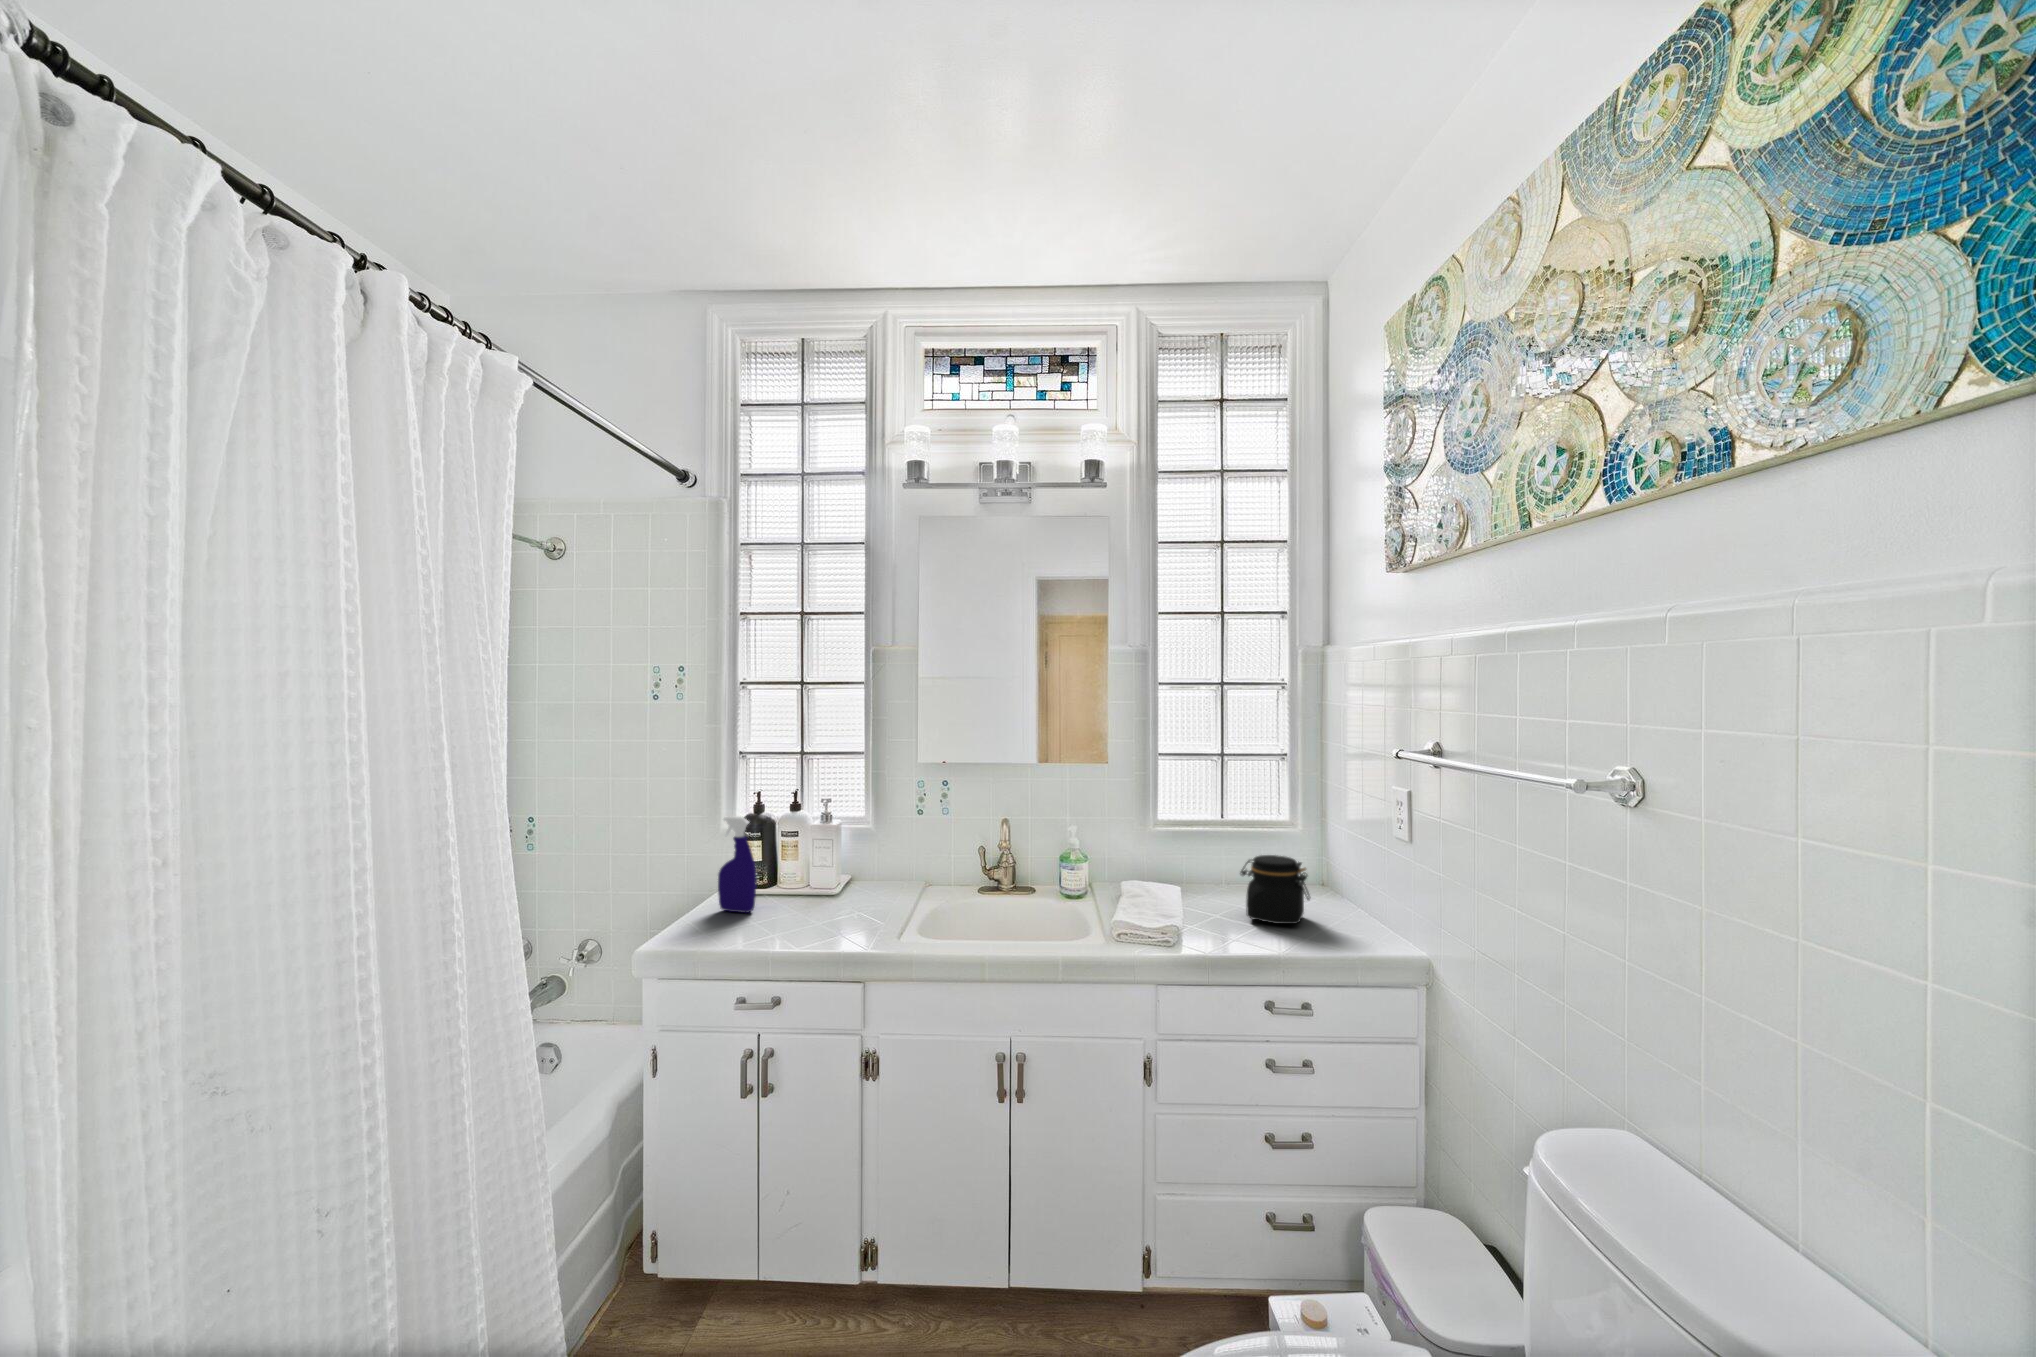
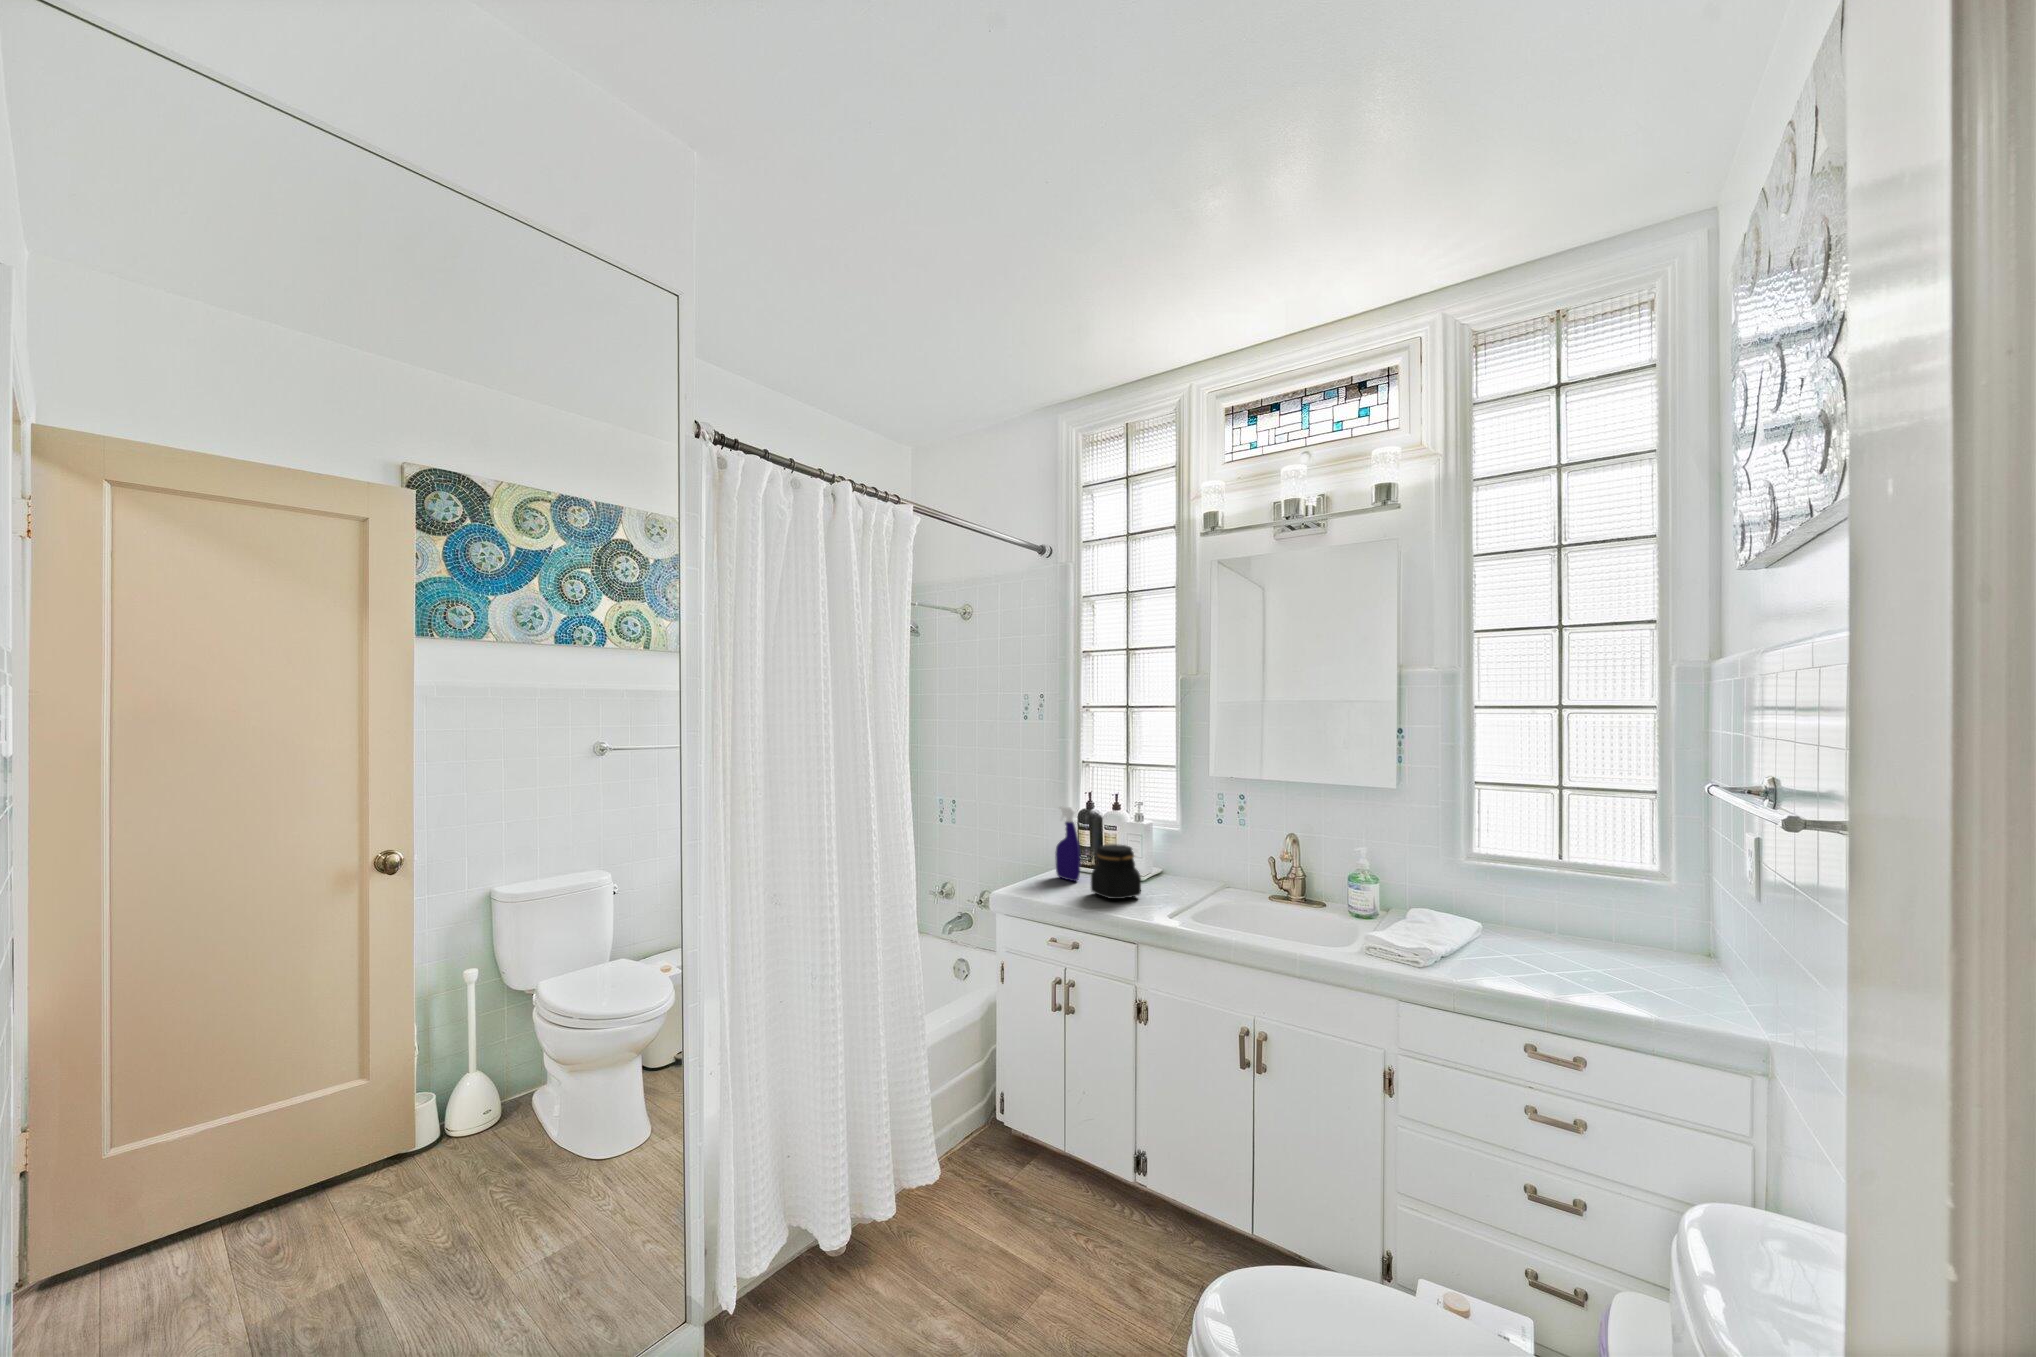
jar: present [1241,855,1310,924] -> present [1091,844,1141,899]

